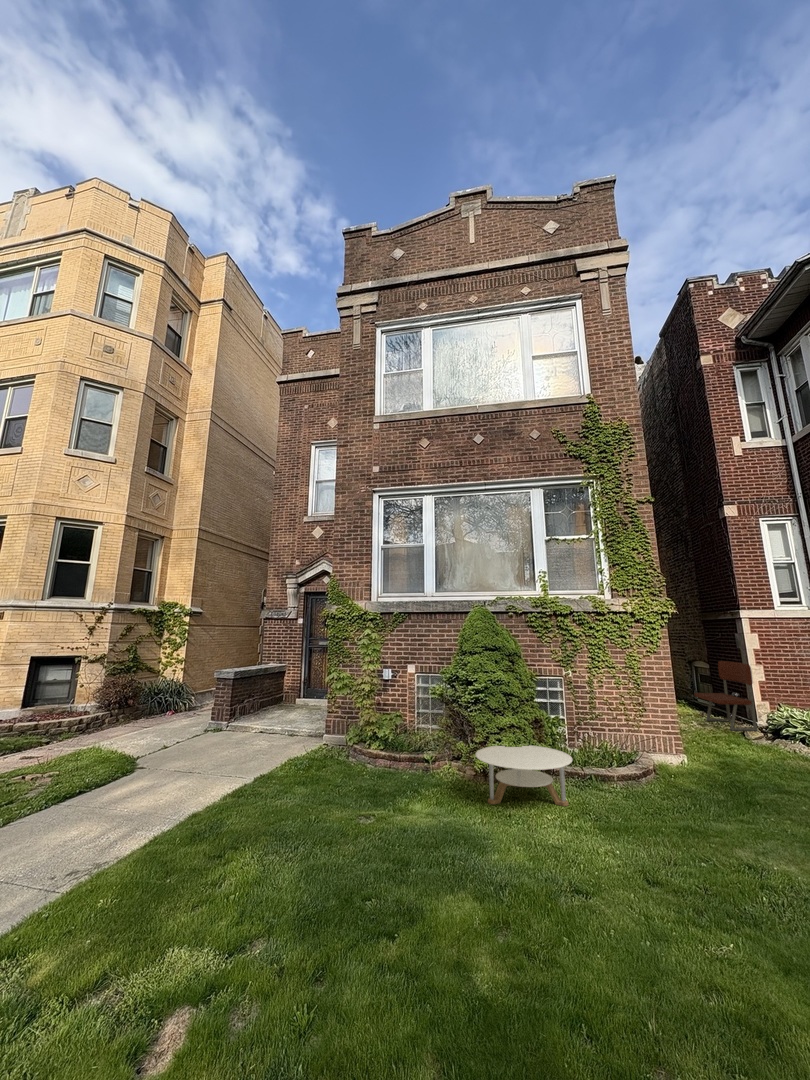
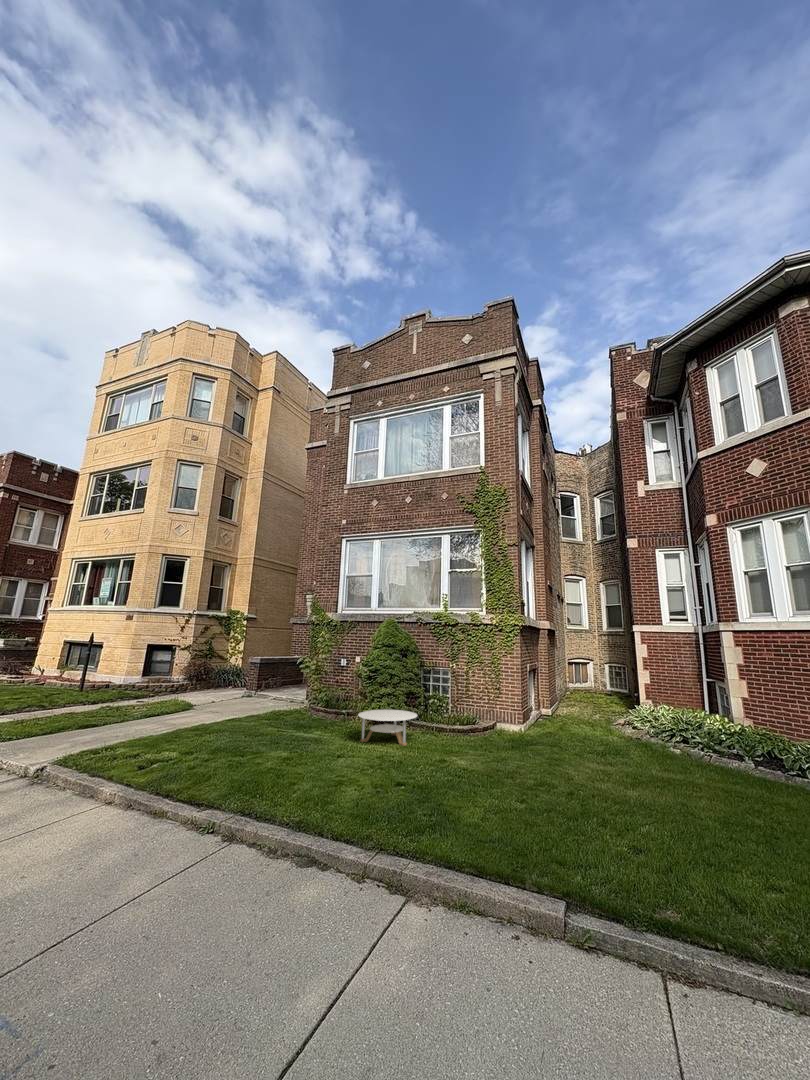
bench: present [694,661,758,731] -> none [604,664,639,720]

